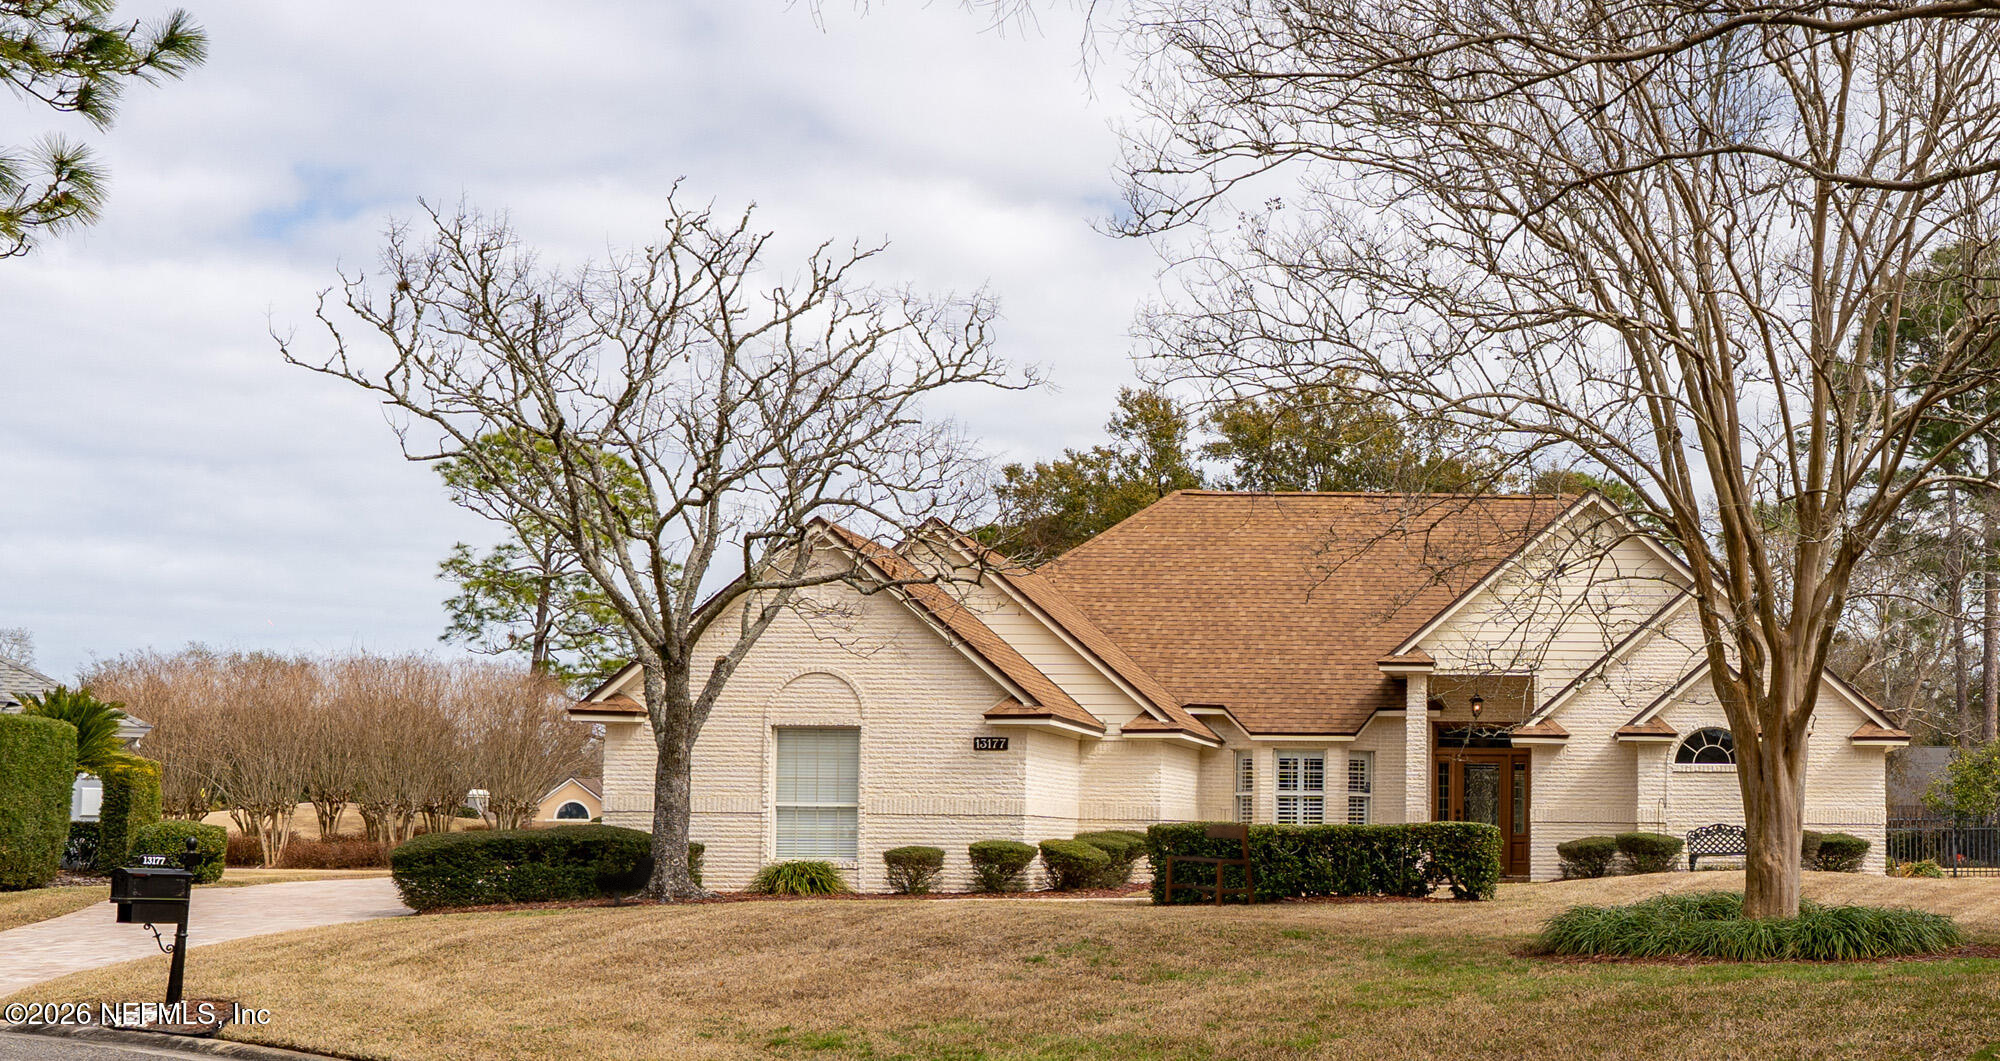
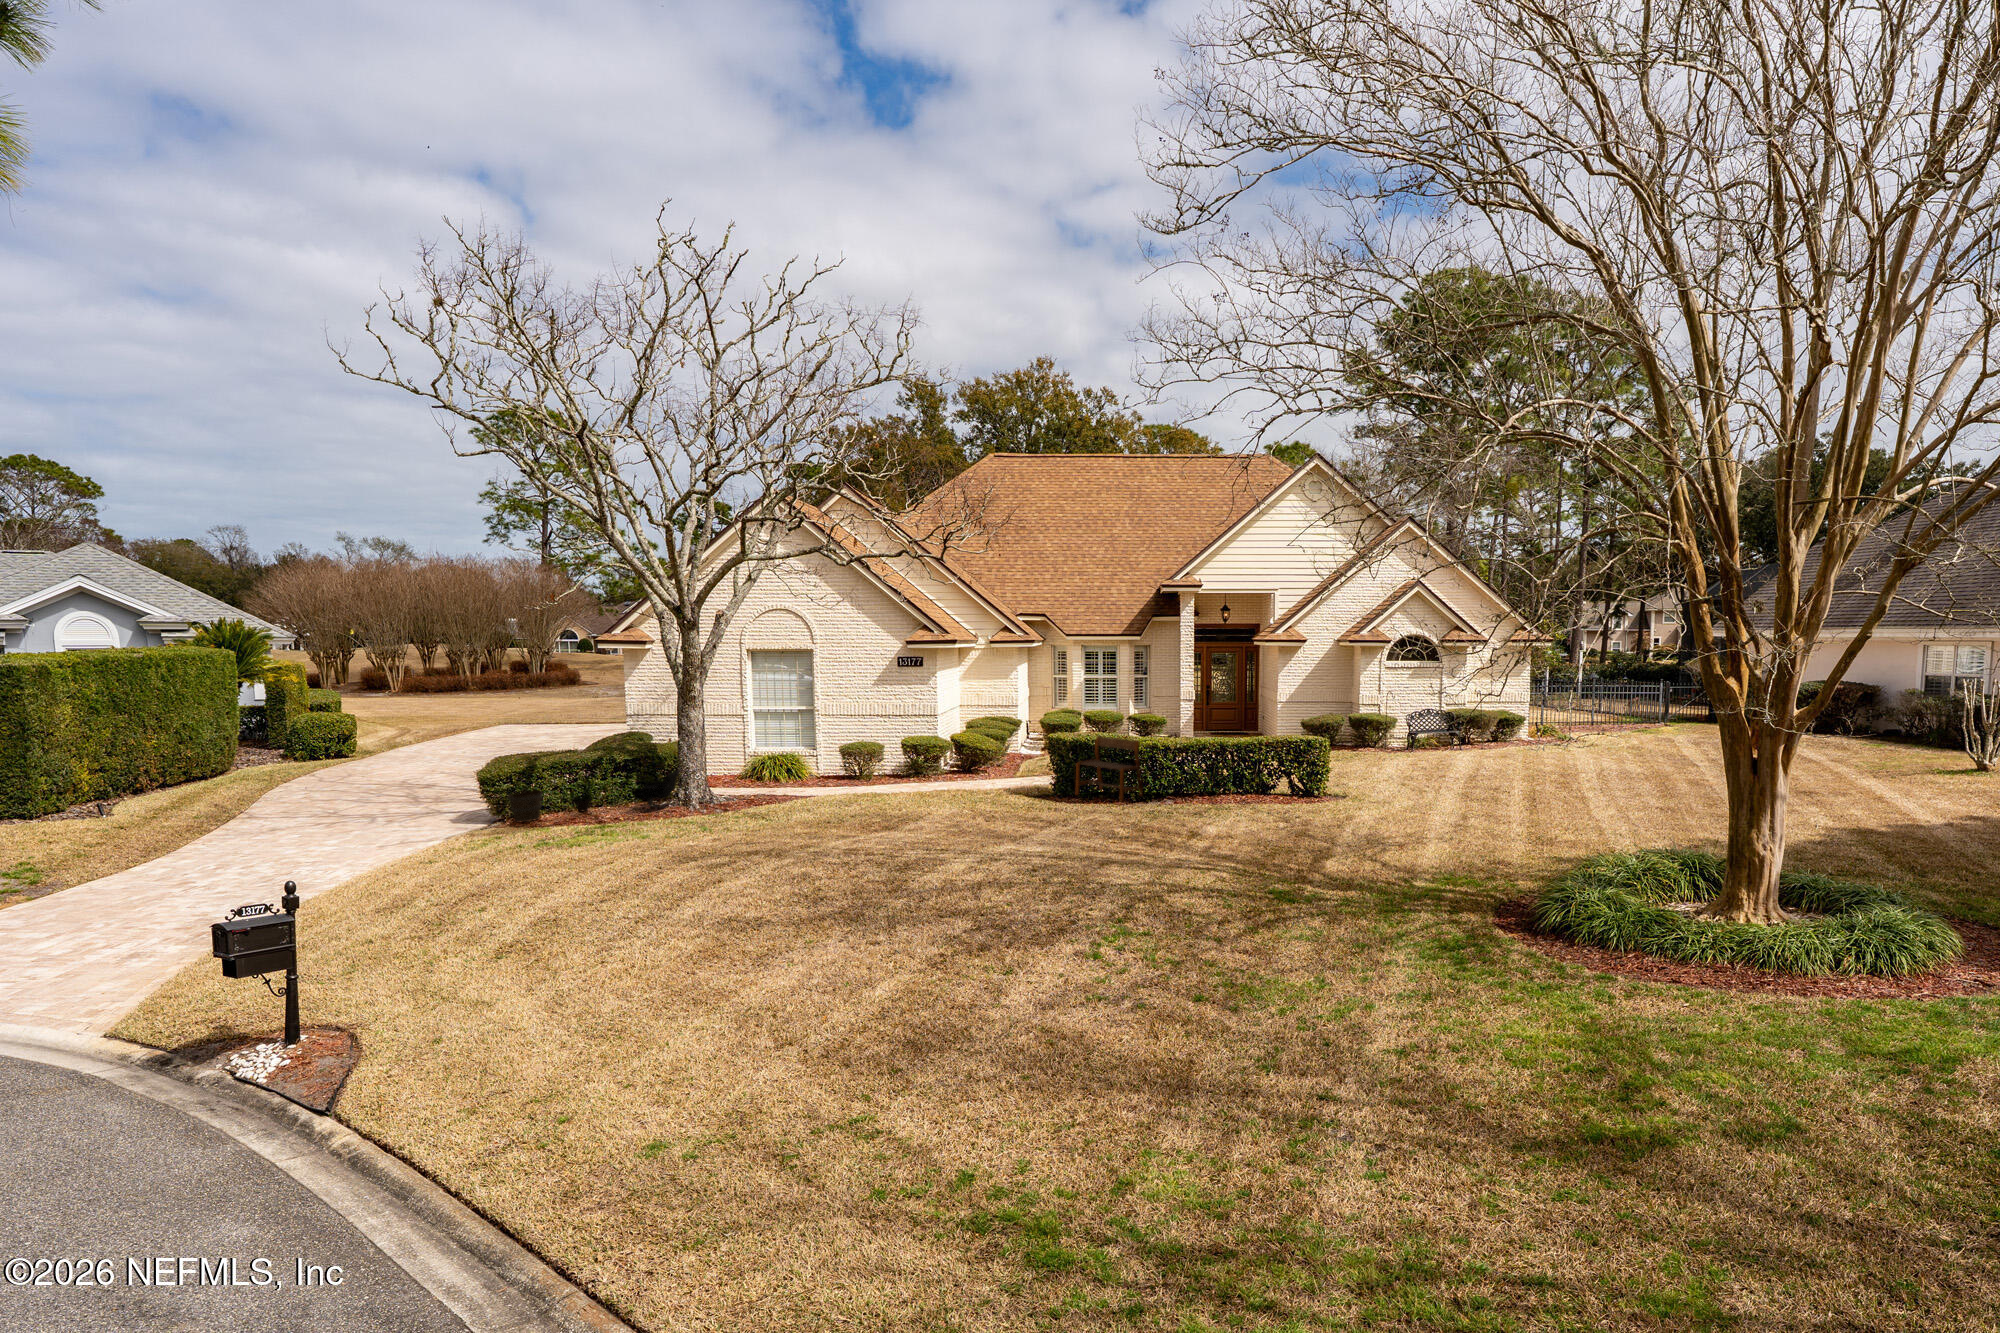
wooden bucket: none [443,873,487,912] -> present [508,790,543,822]
decorative plant: none [512,882,555,906] -> present [573,793,592,812]

